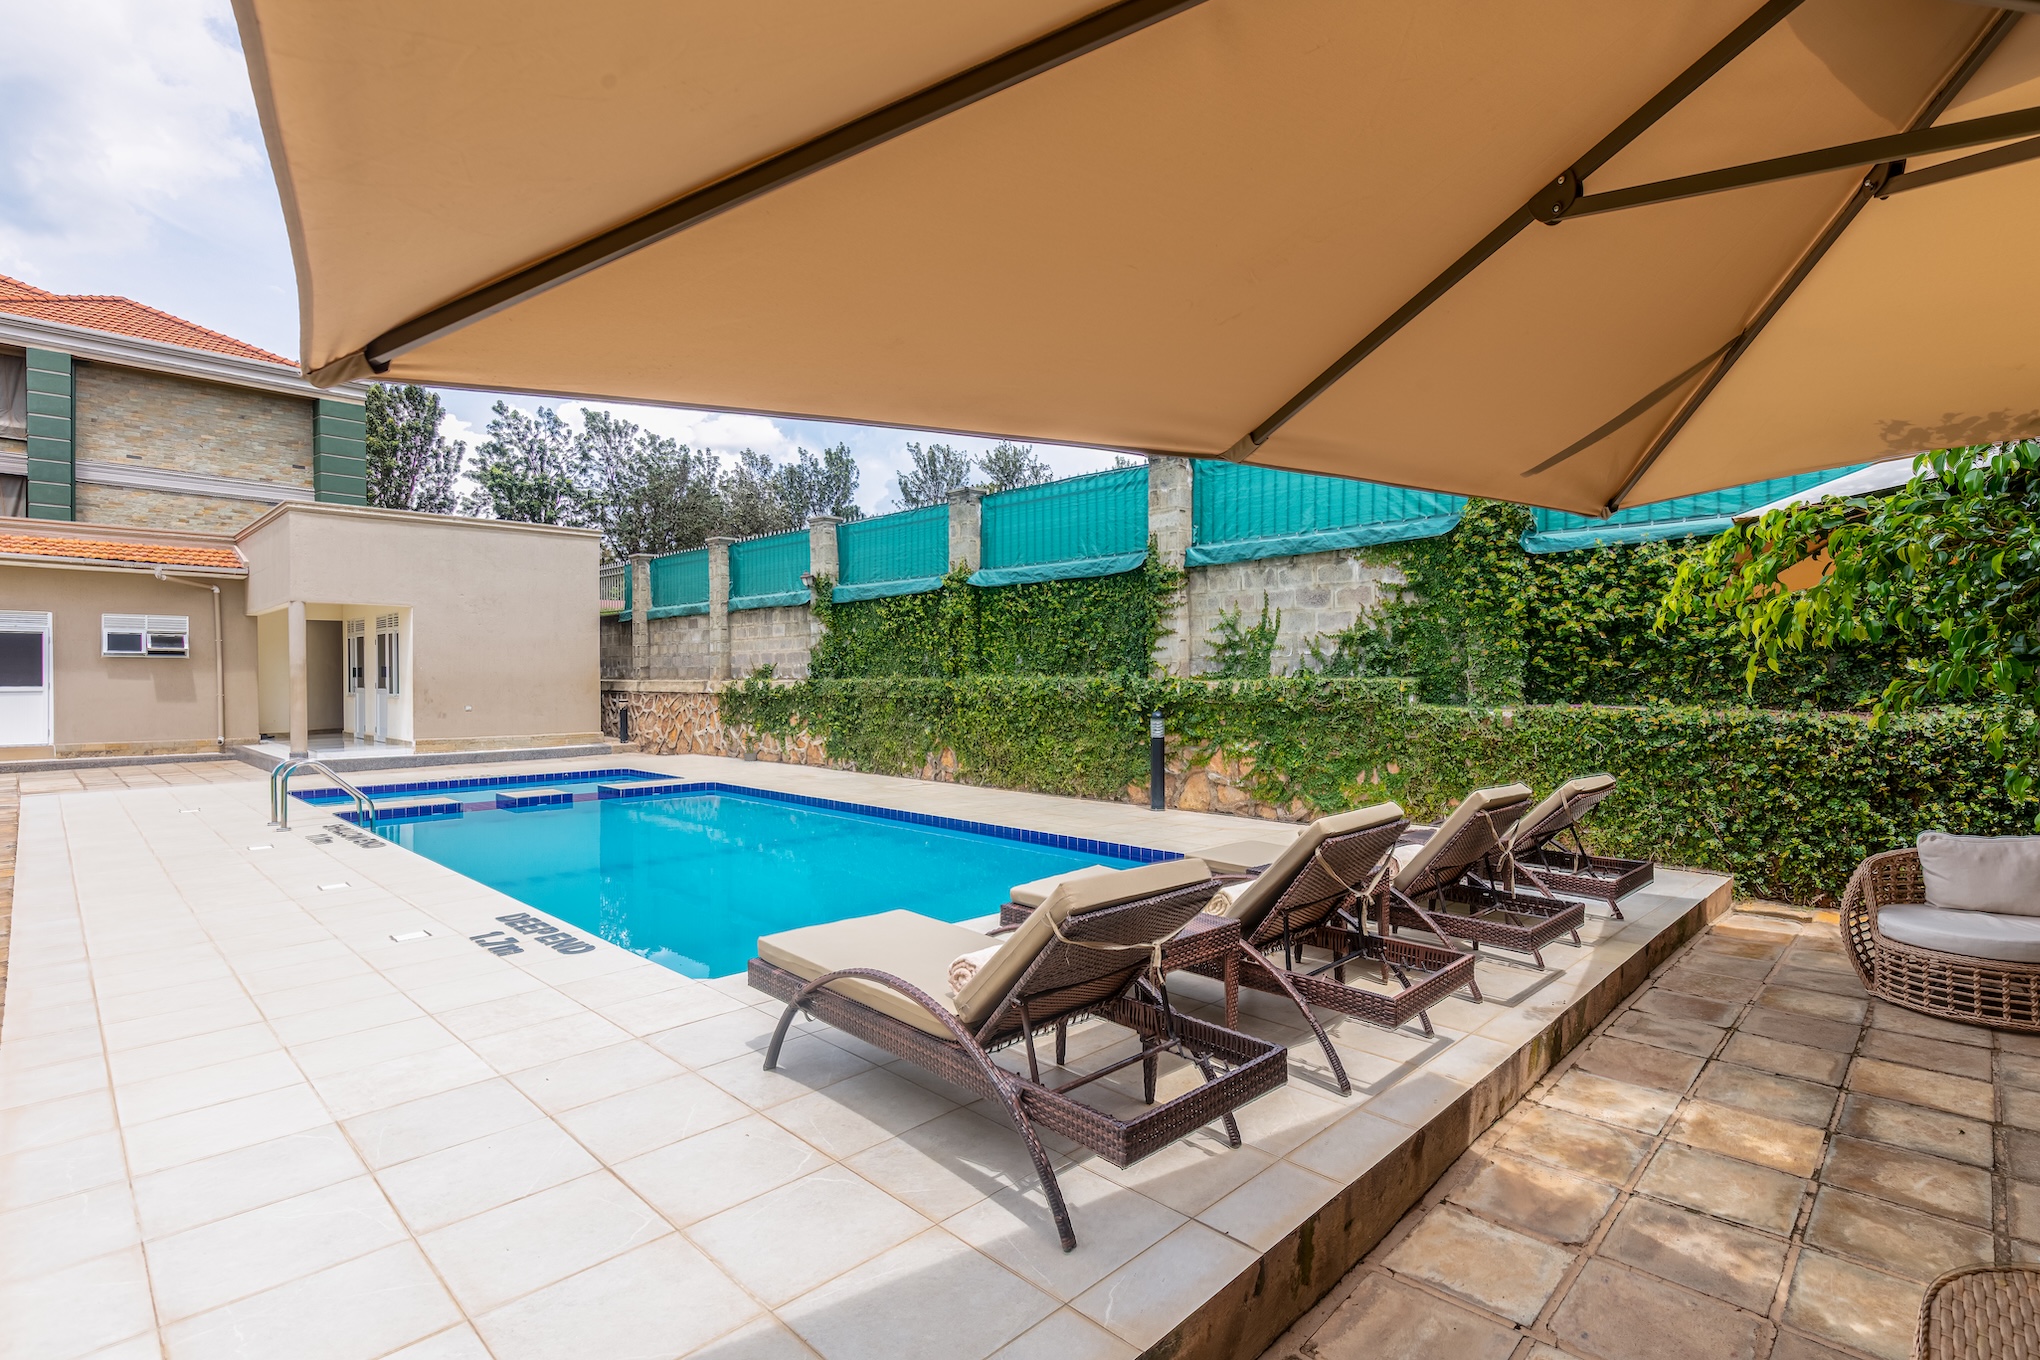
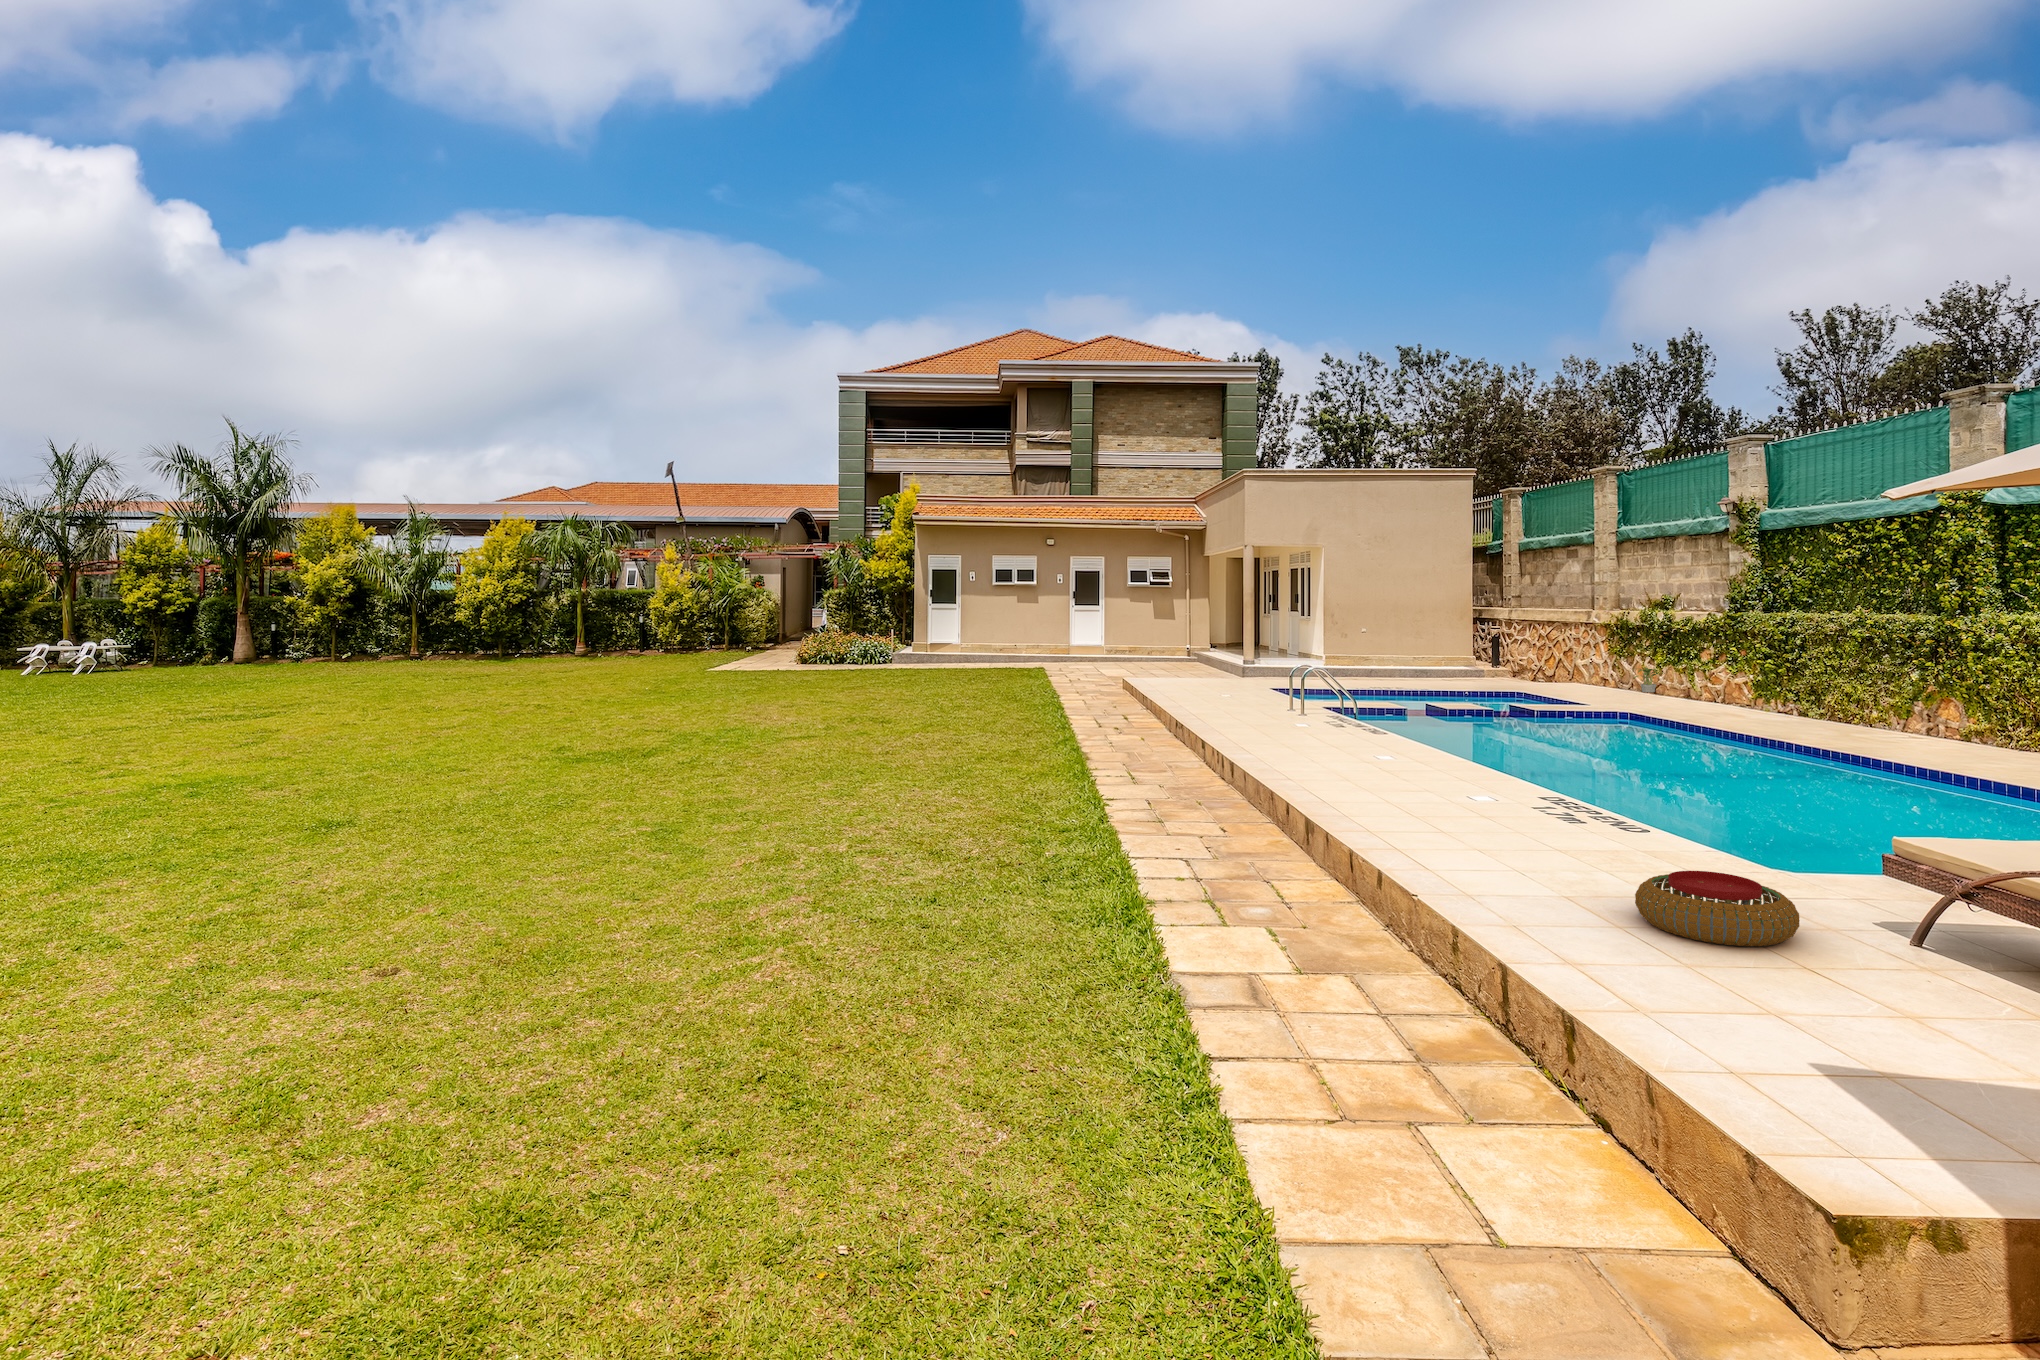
pouf: none [263,1045,527,1197] -> present [1635,871,1799,946]

